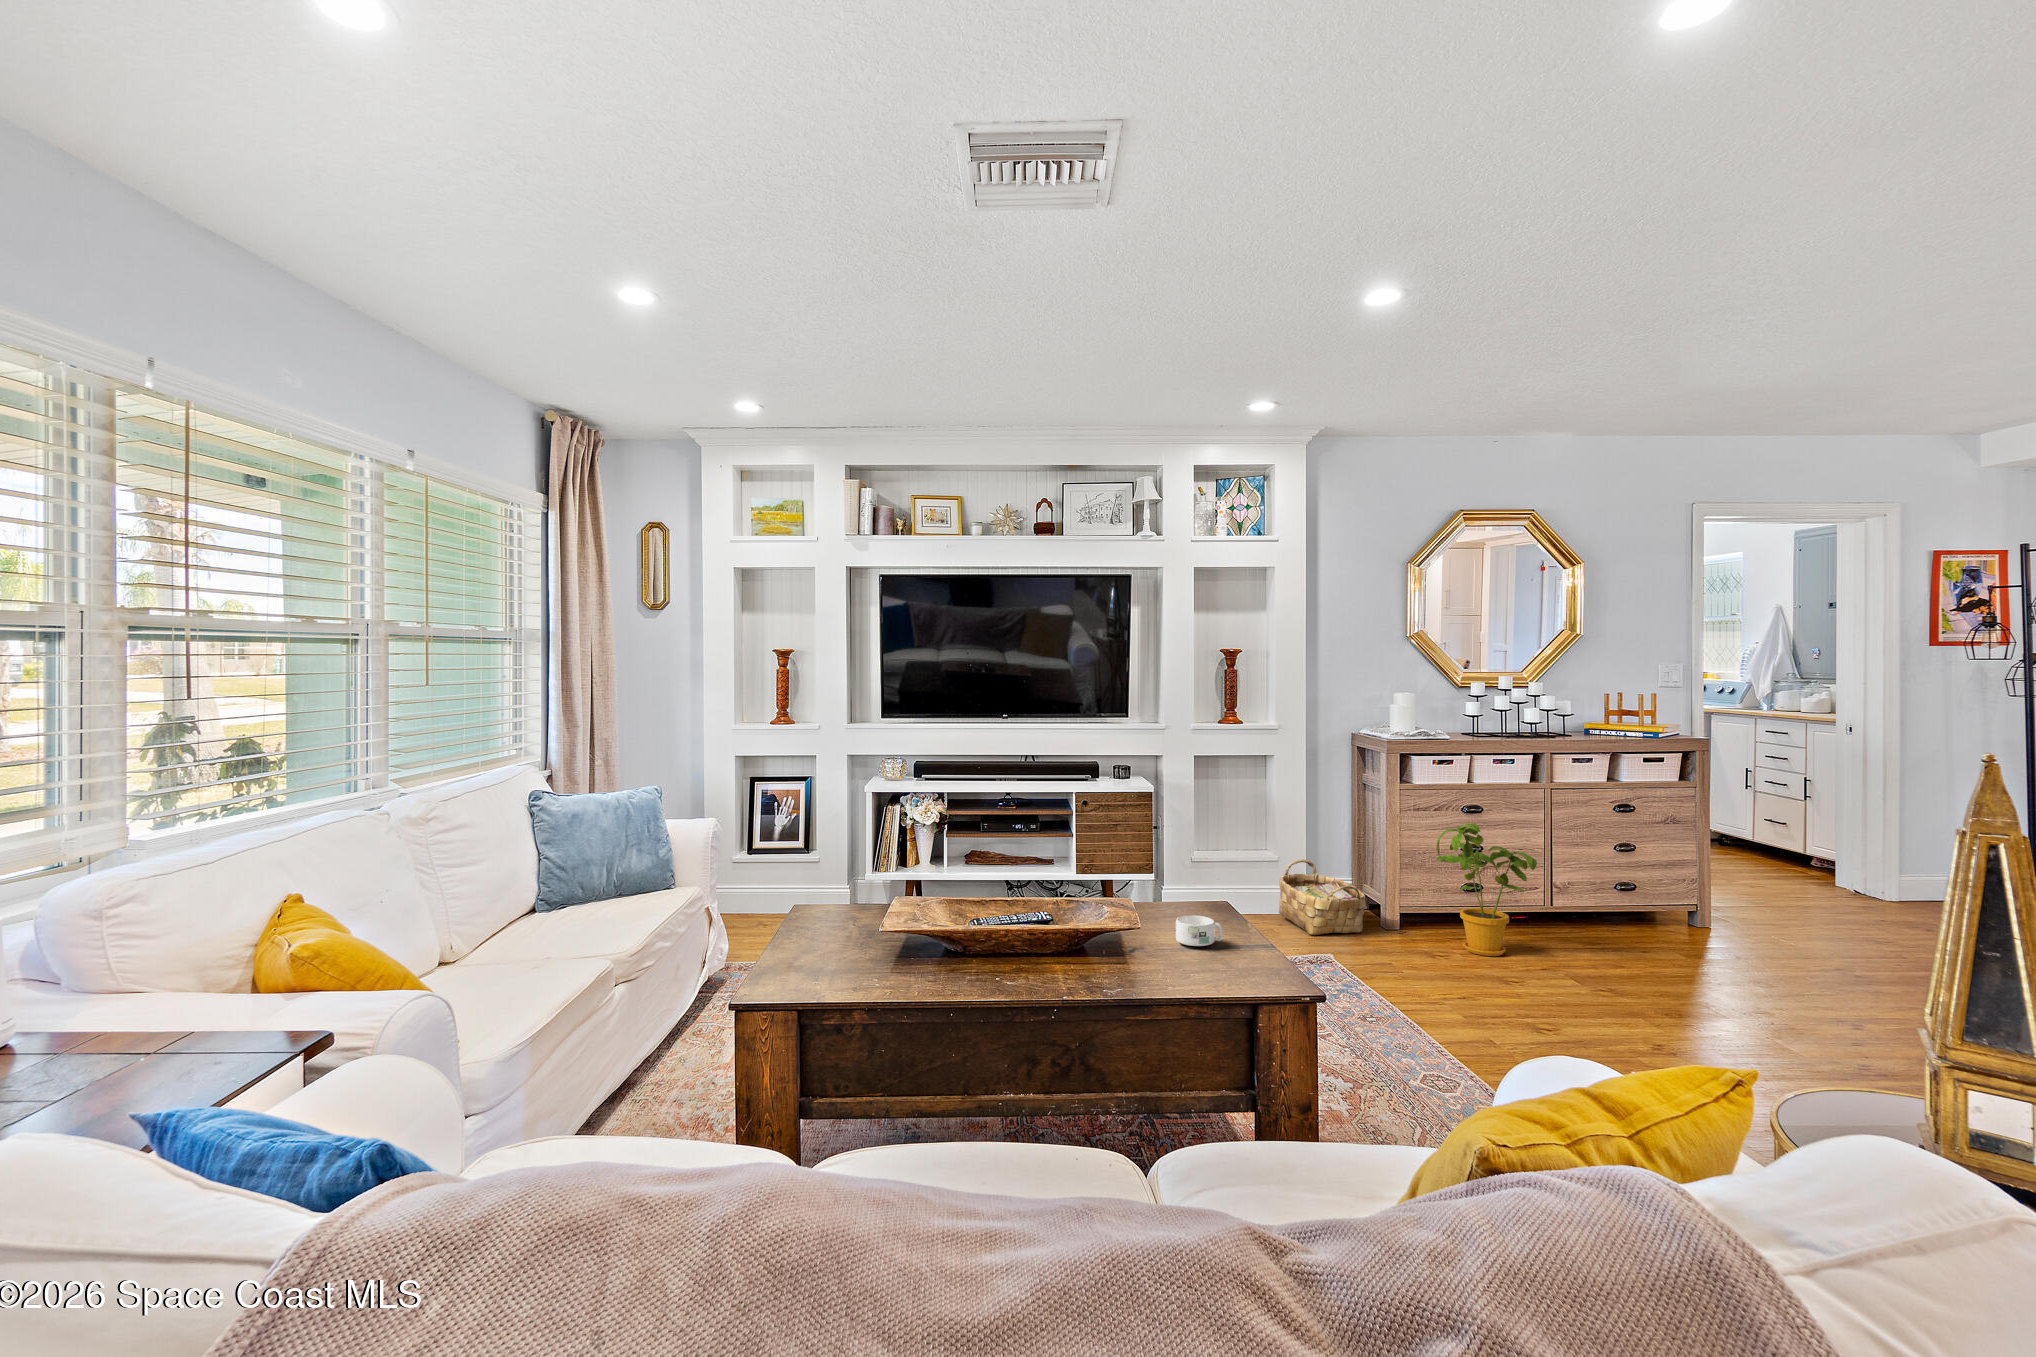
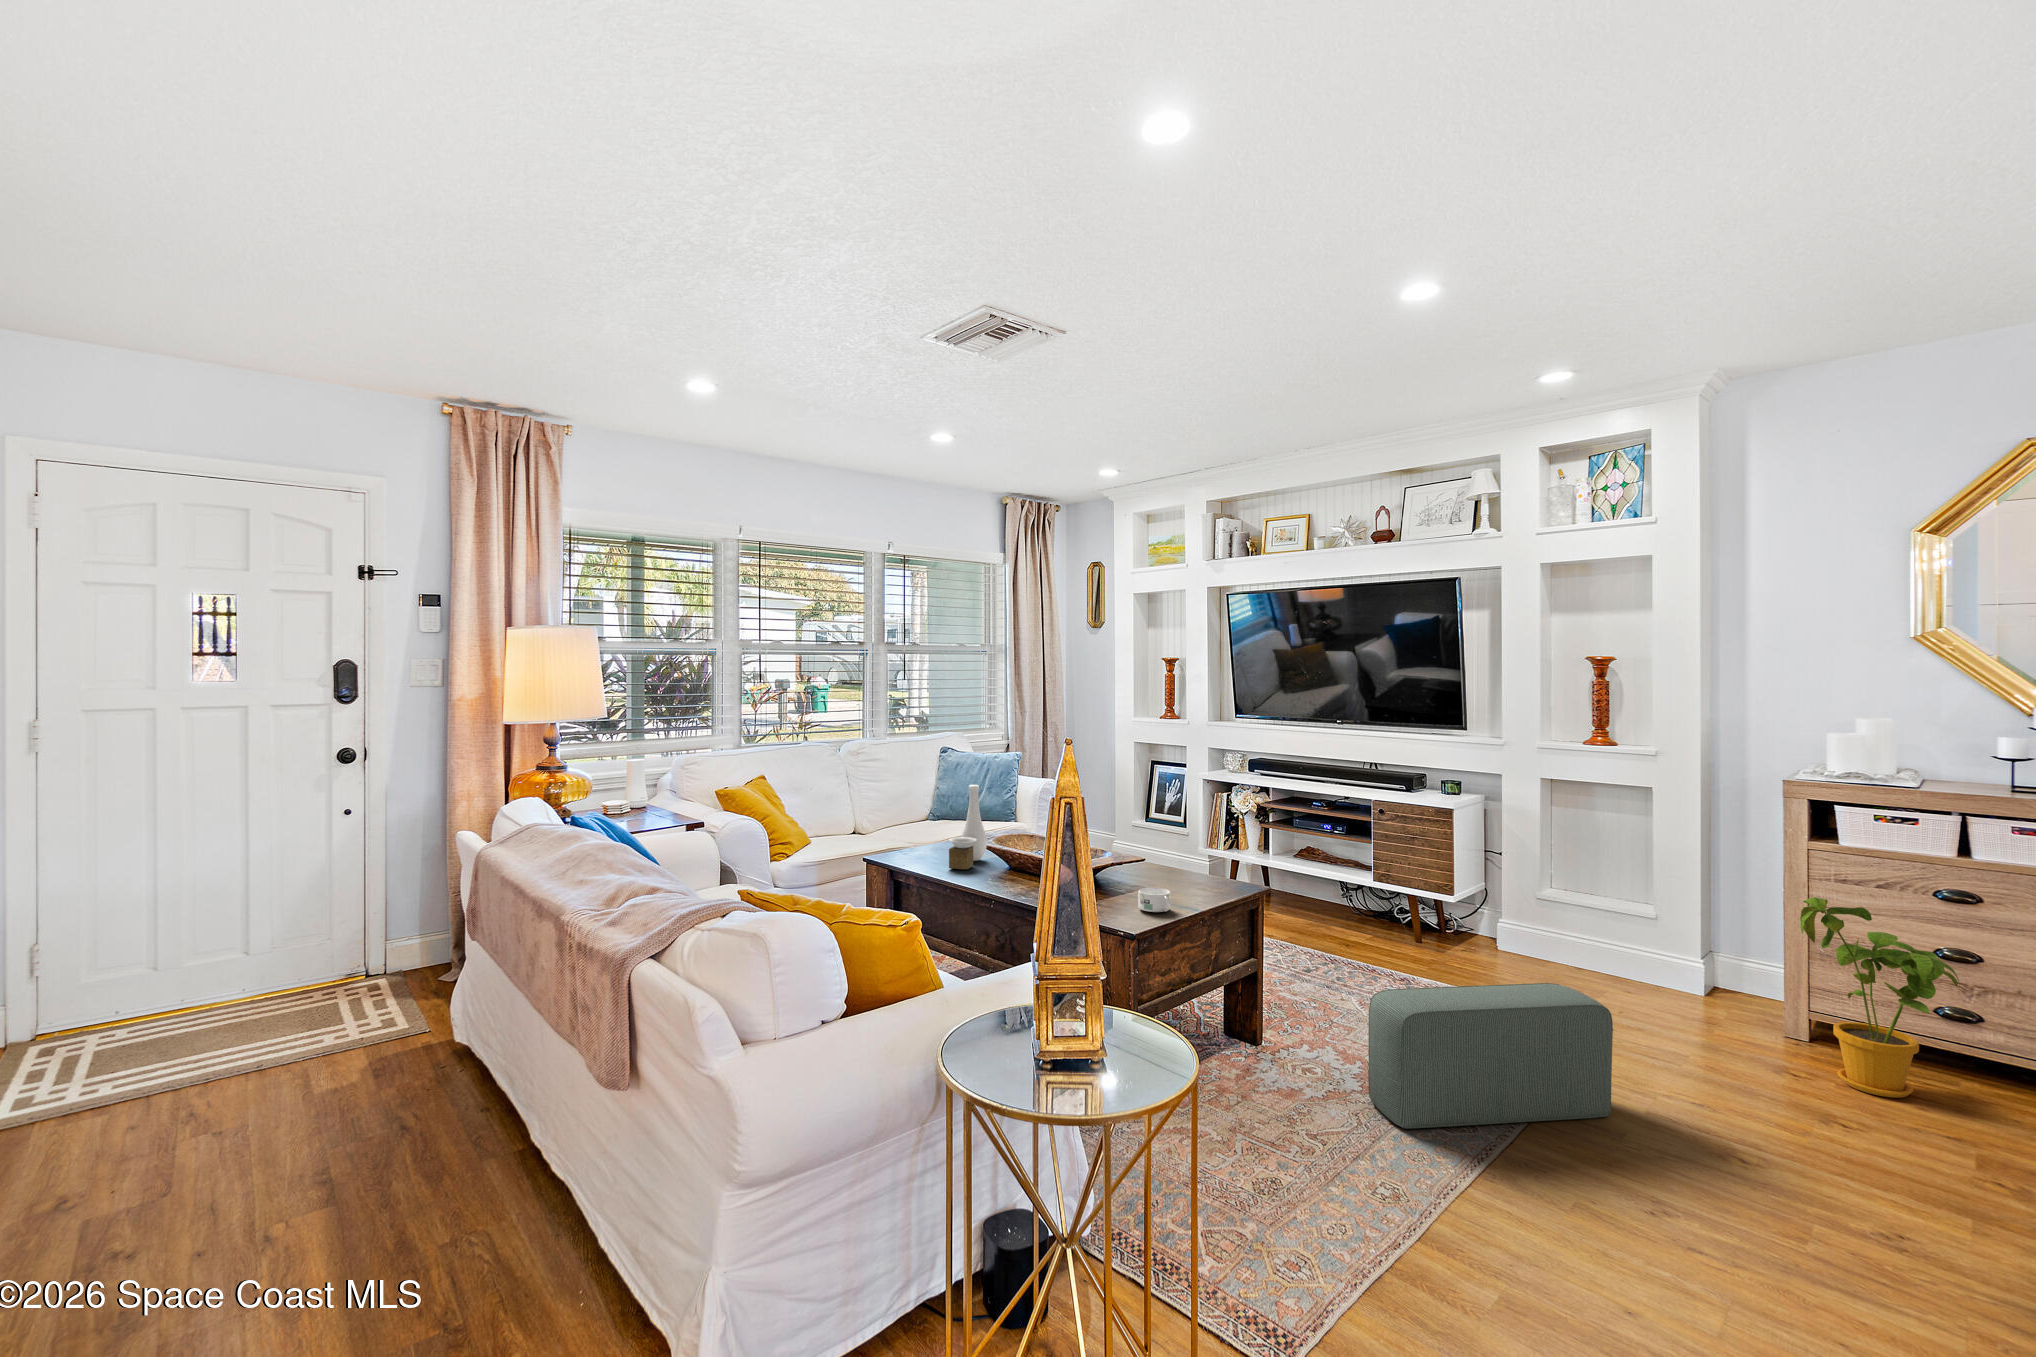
vase: none [817,828,878,959] -> present [949,785,987,869]
woven basket: present [1279,859,1365,935] -> none [1625,918,1736,1021]
pouf: none [1365,926,1468,1092] -> present [1369,983,1613,1129]

